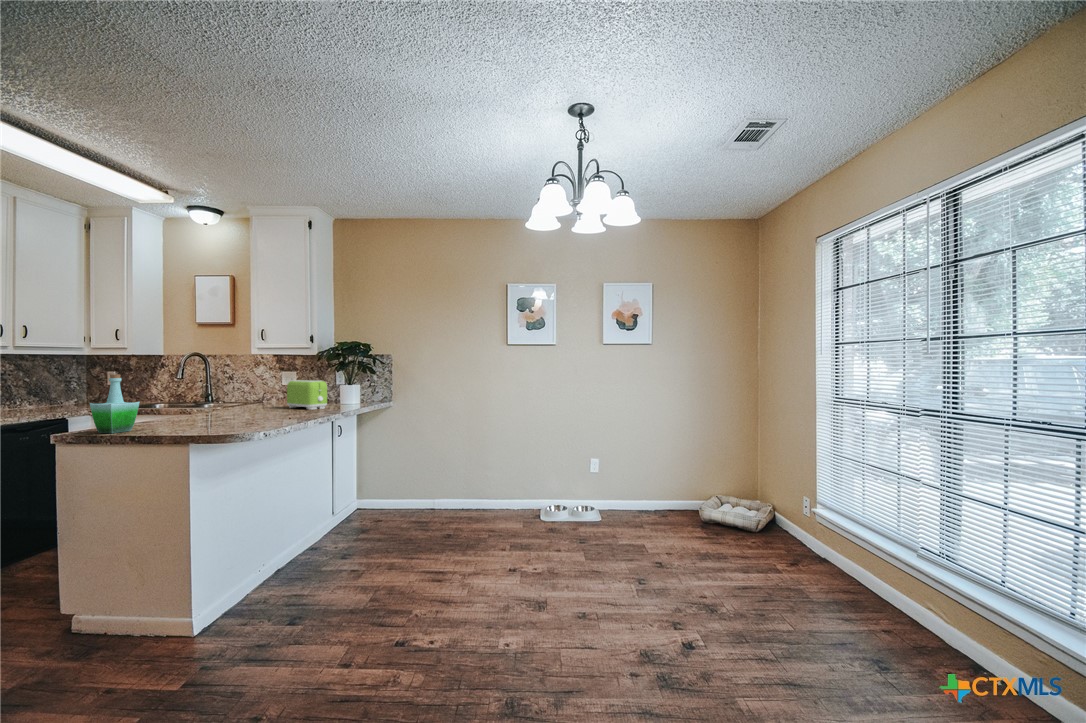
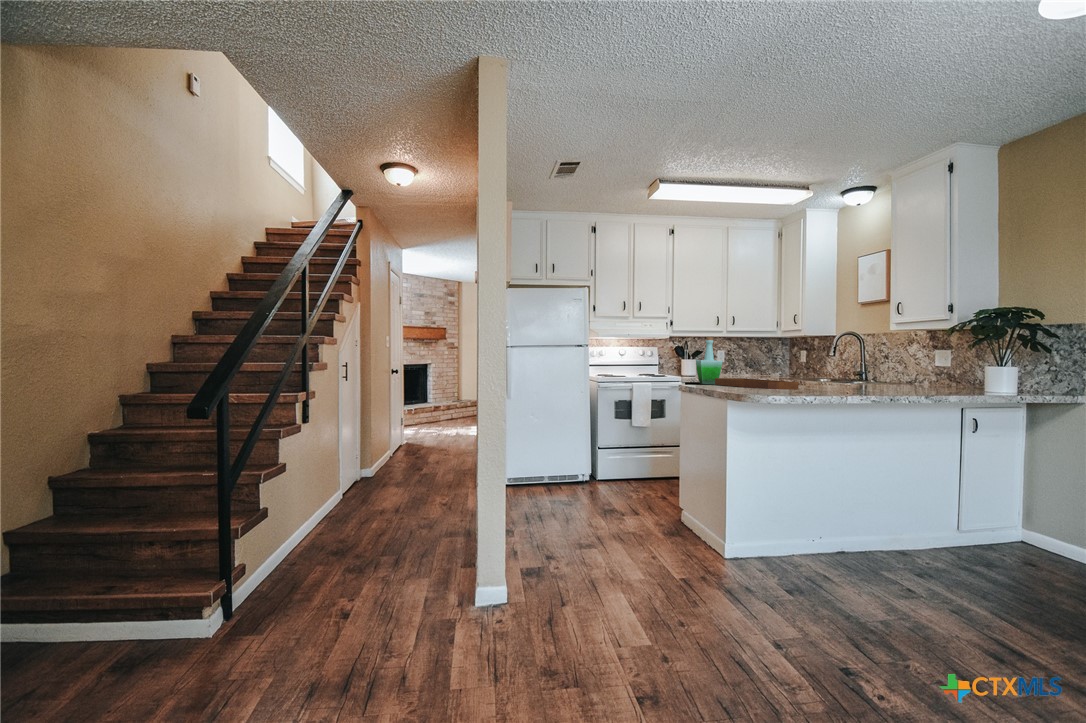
toaster: present [287,380,327,409] -> none [904,356,947,393]
tray: none [142,400,253,432] -> present [715,362,798,389]

